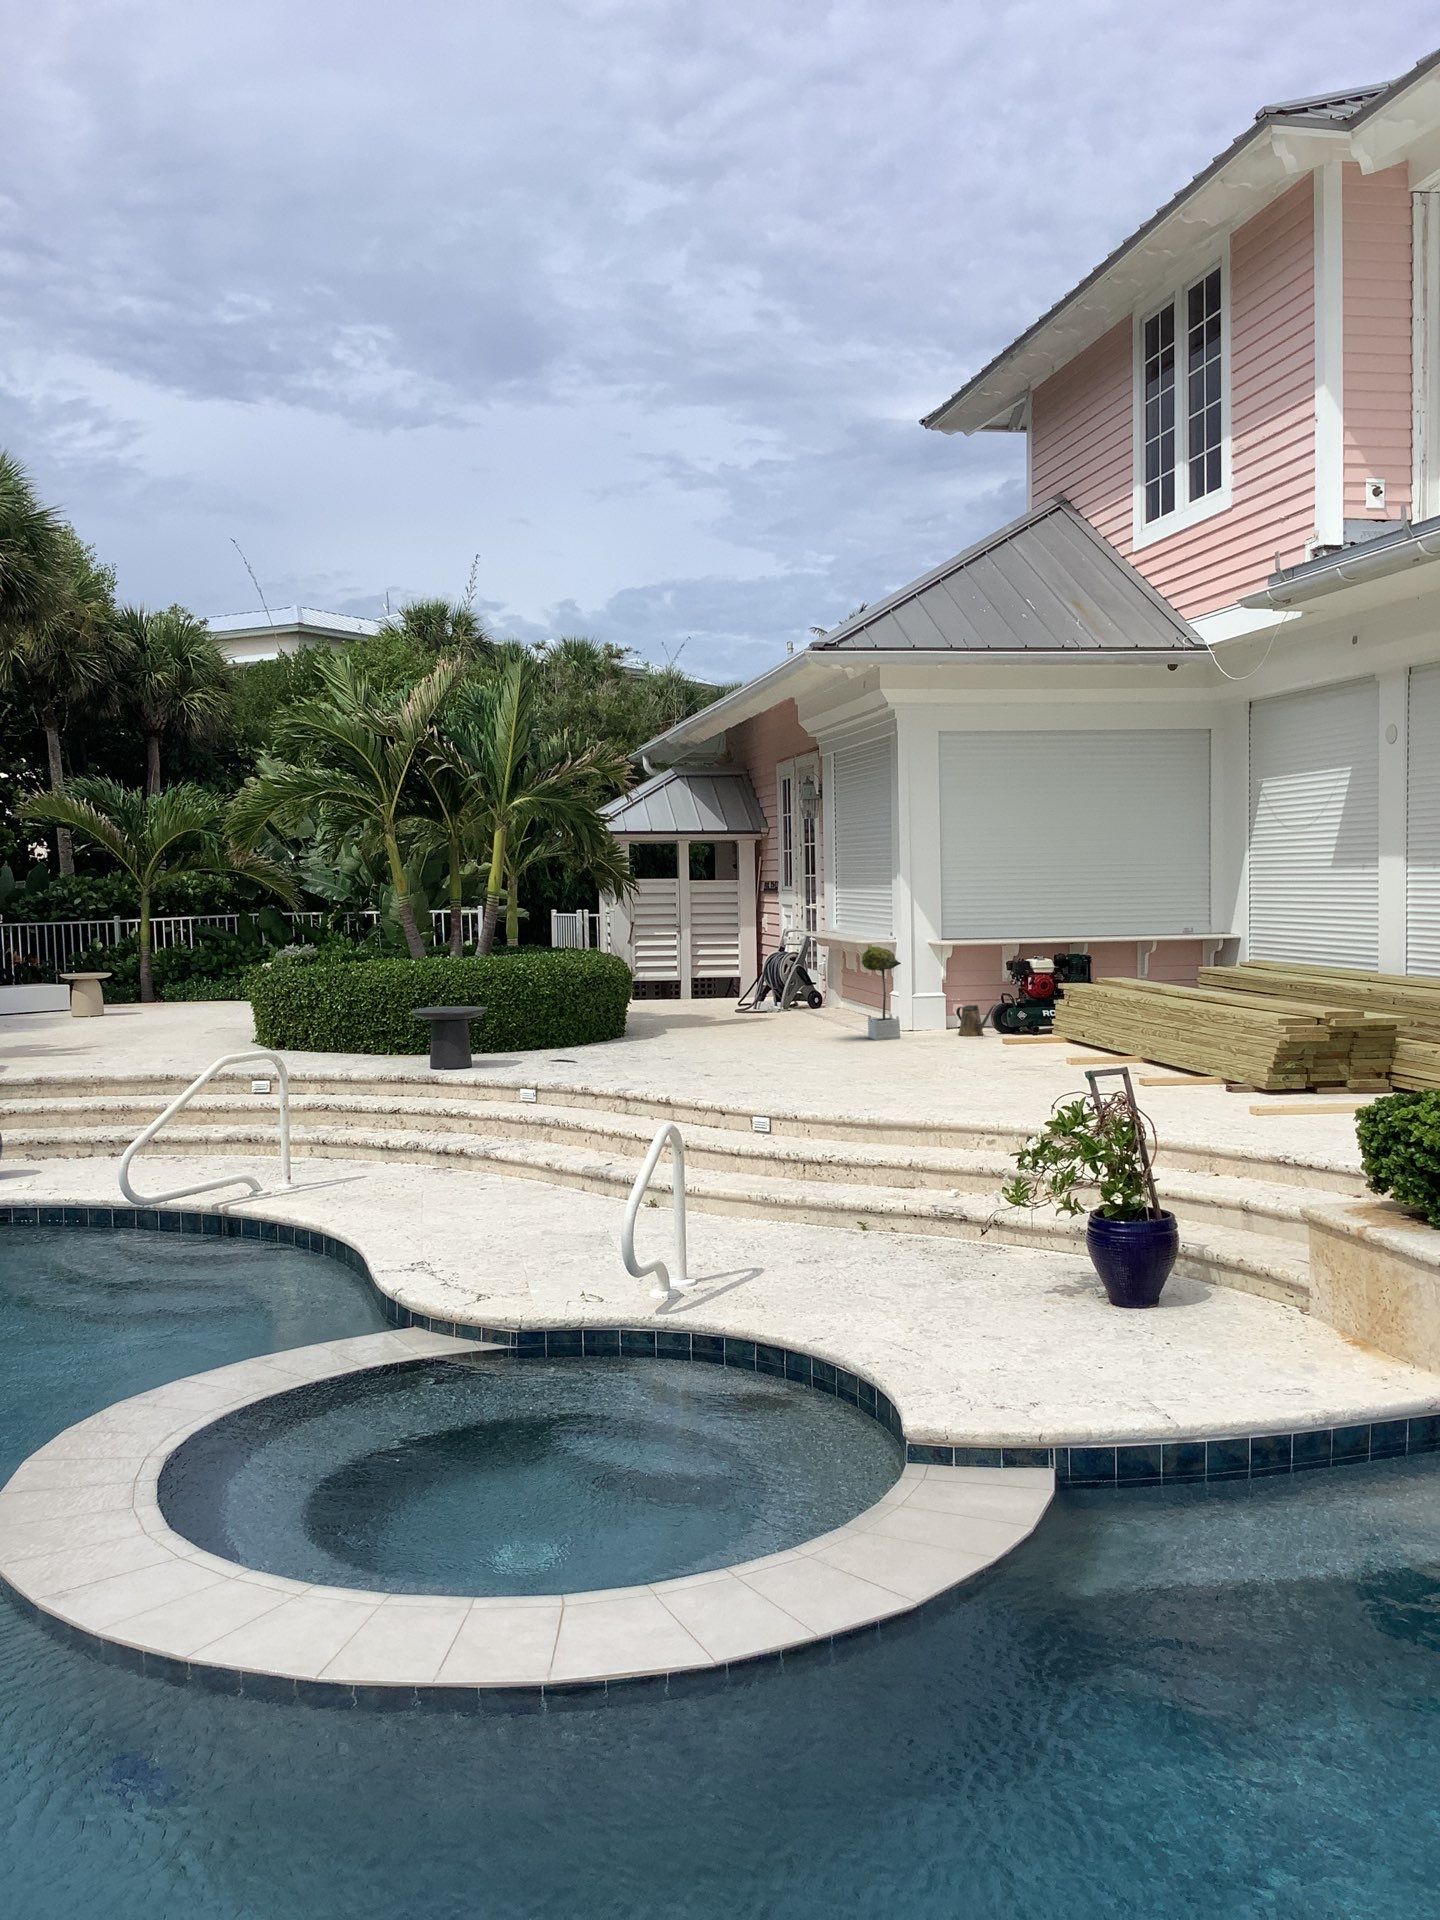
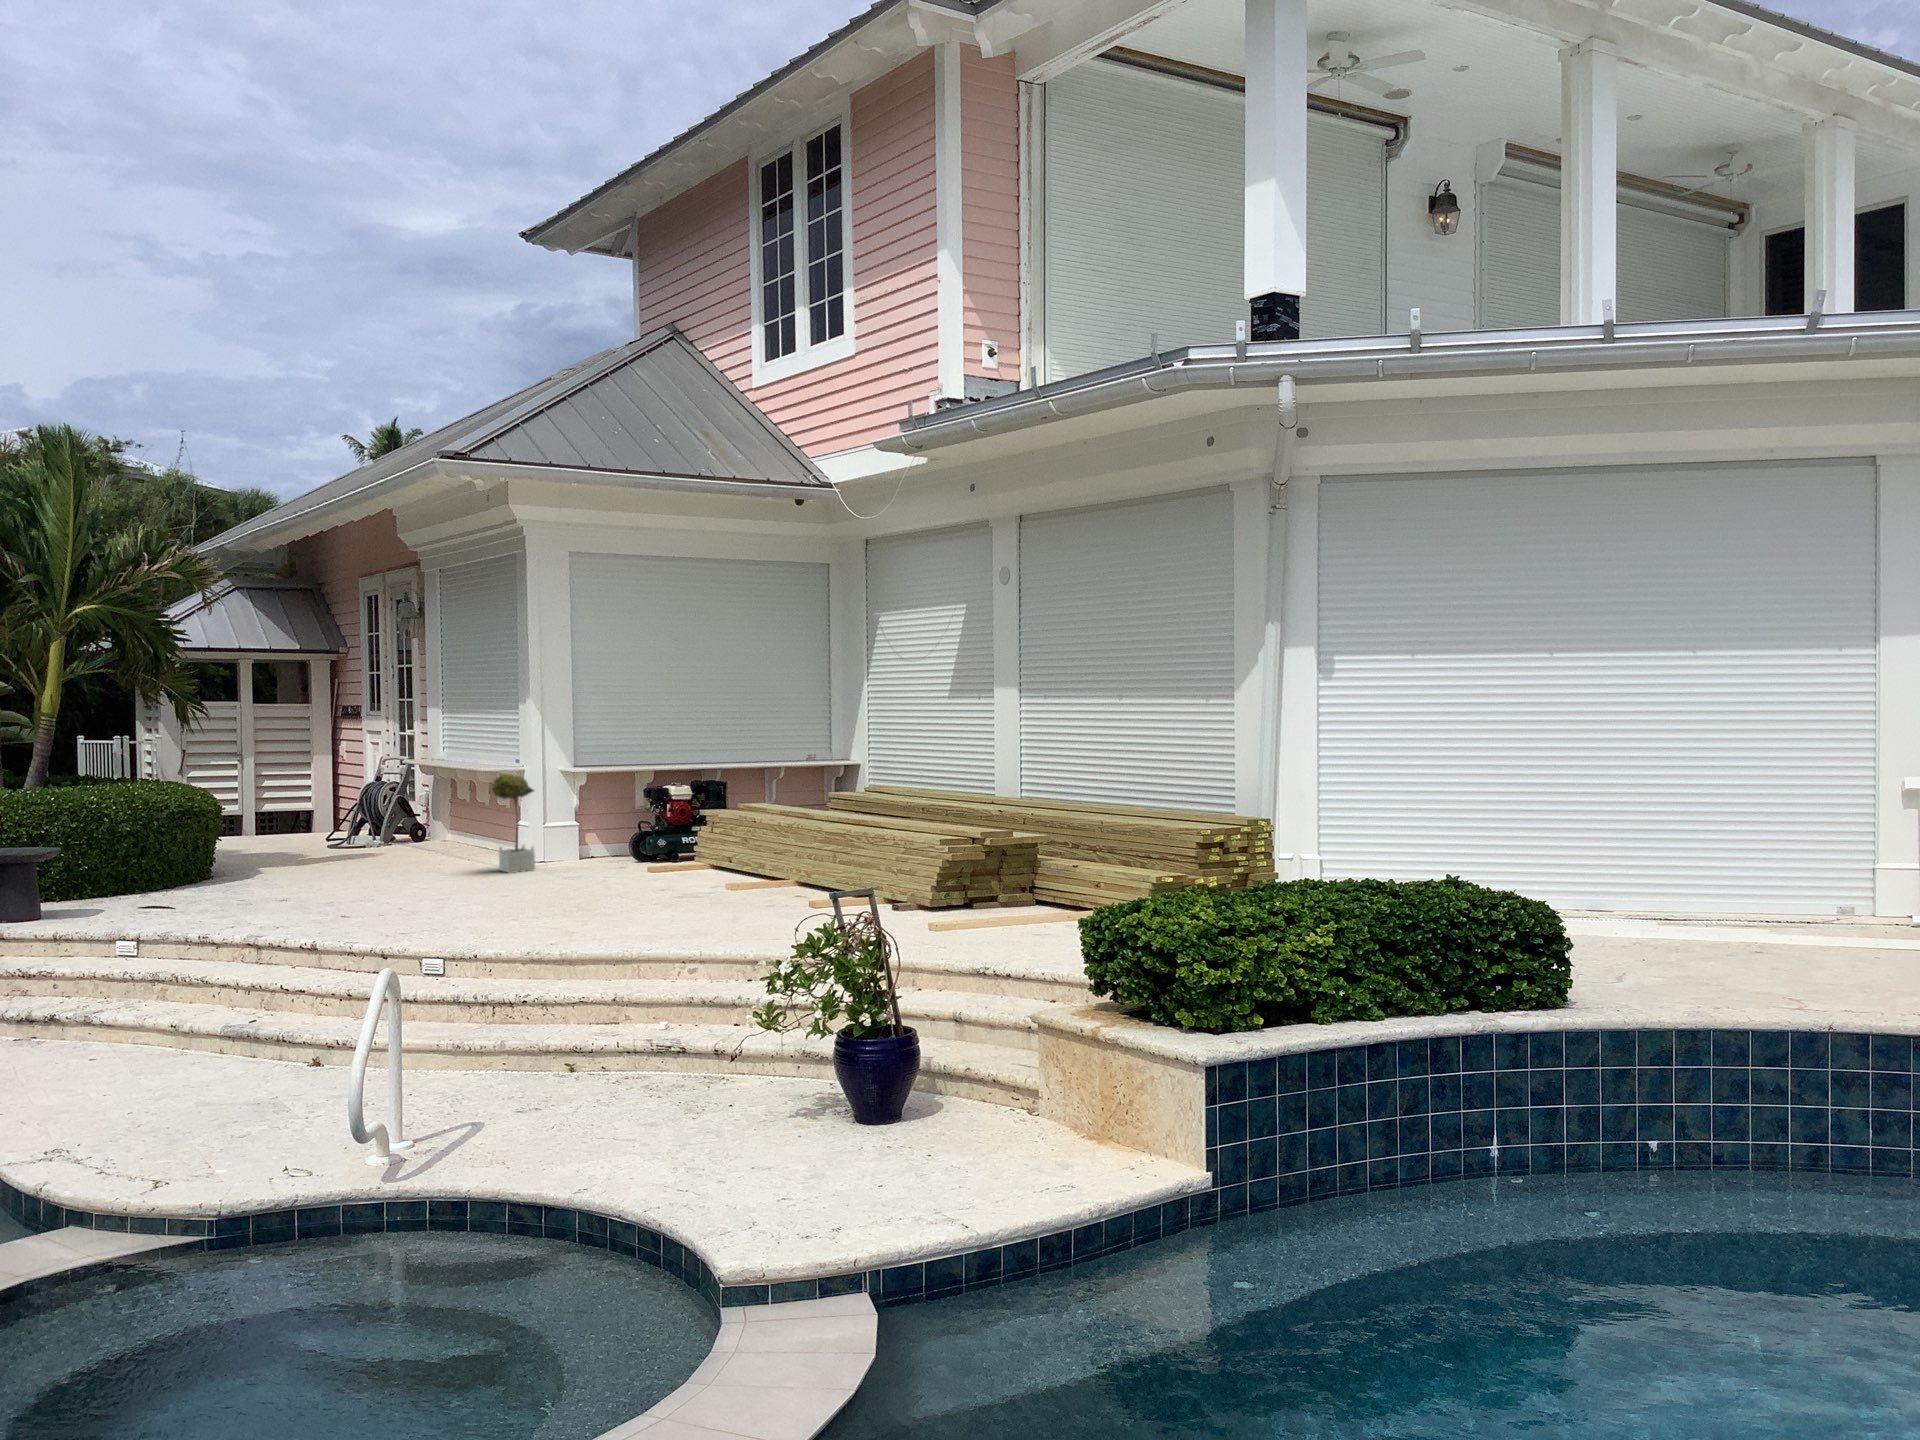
watering can: present [956,1005,996,1036] -> none [592,831,637,864]

